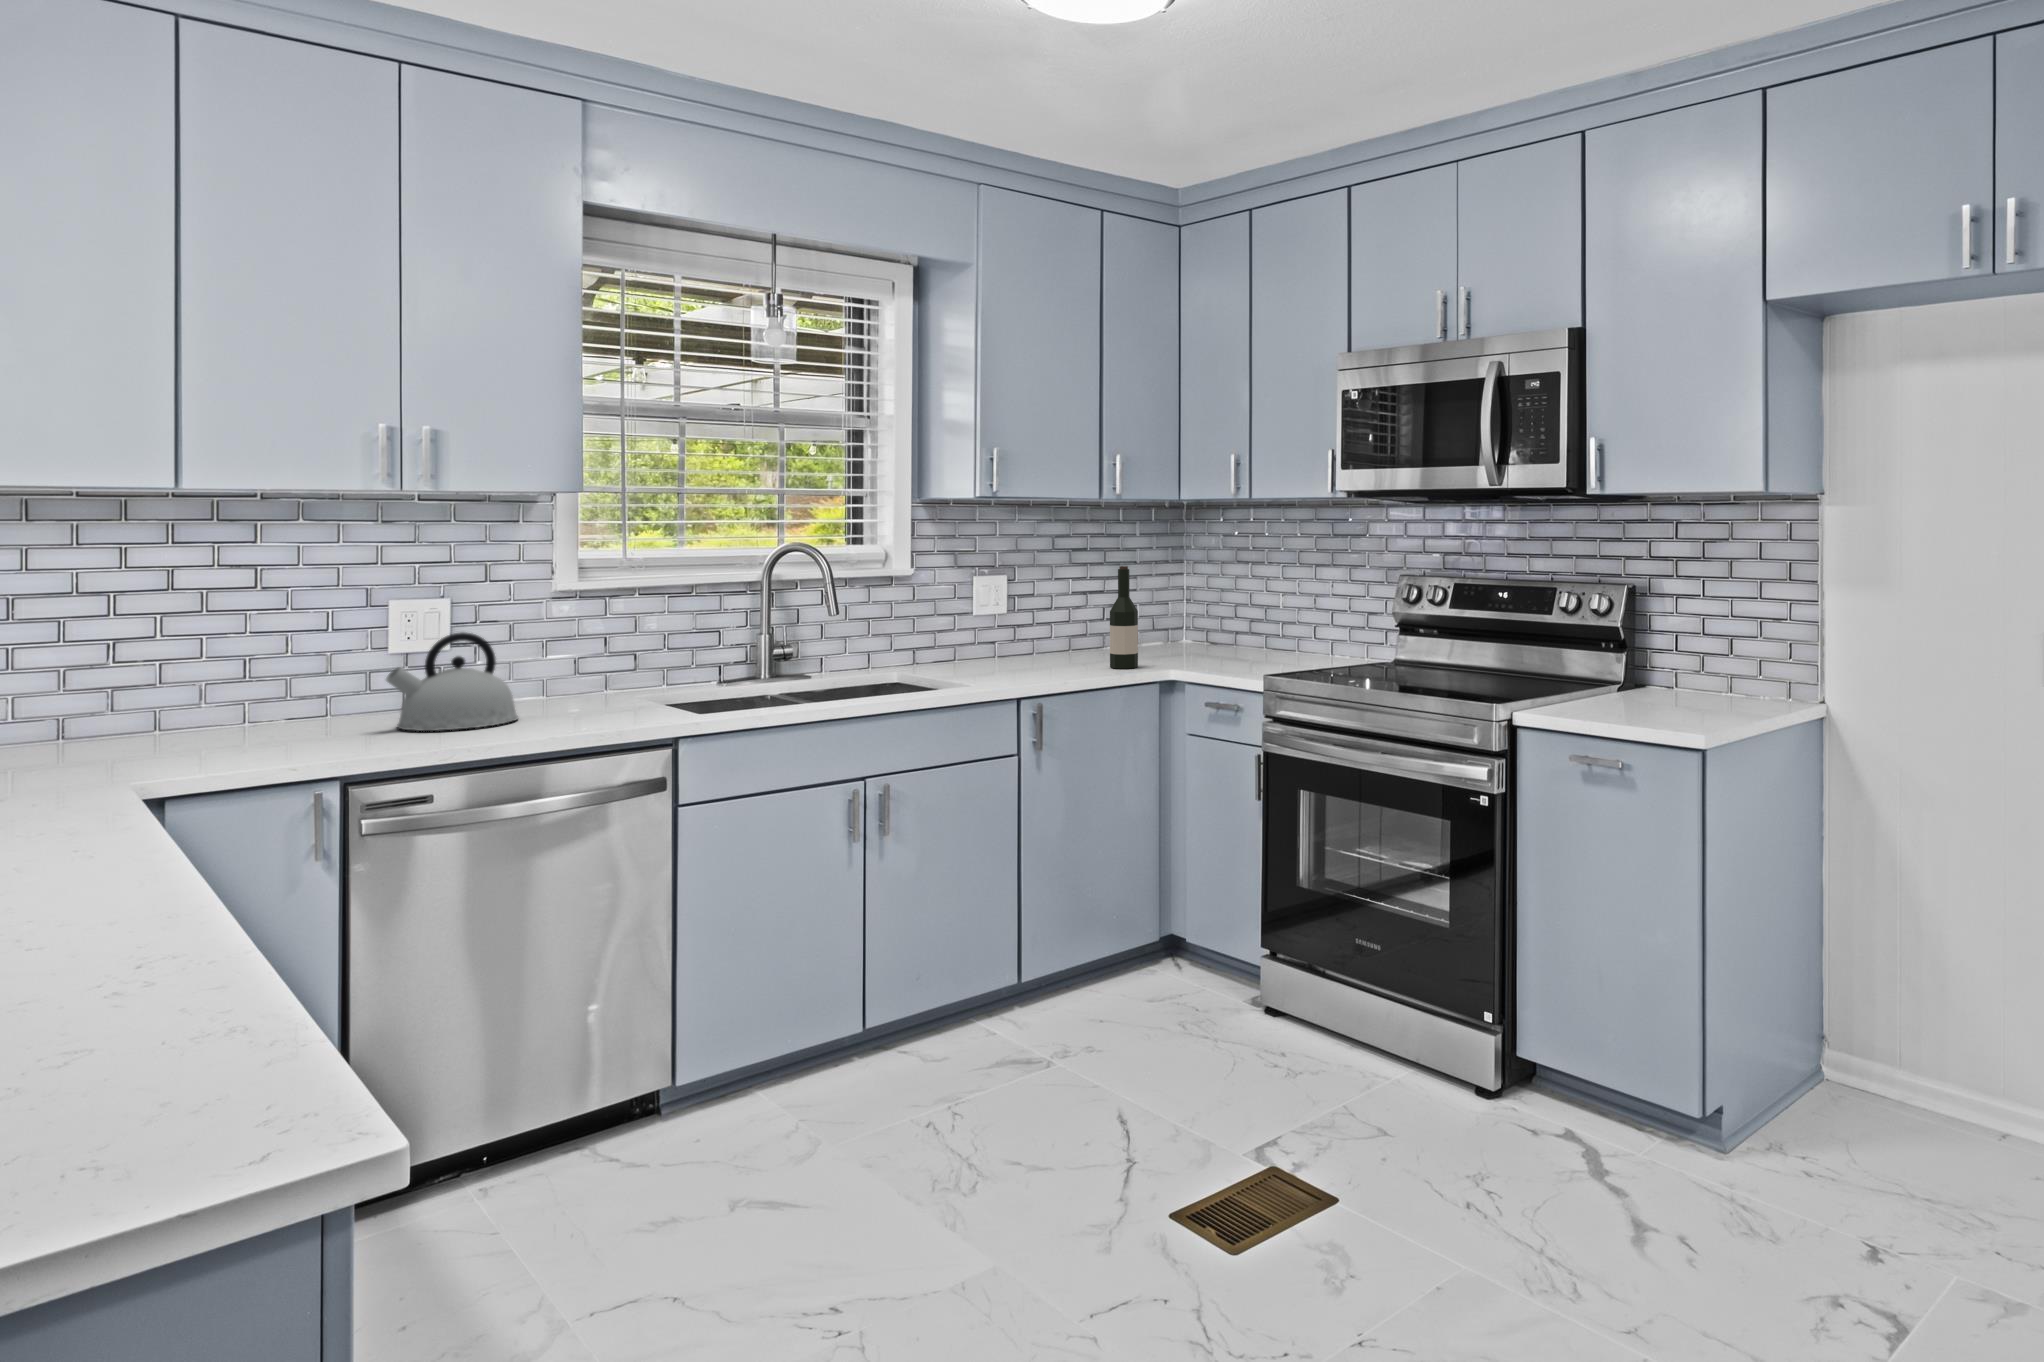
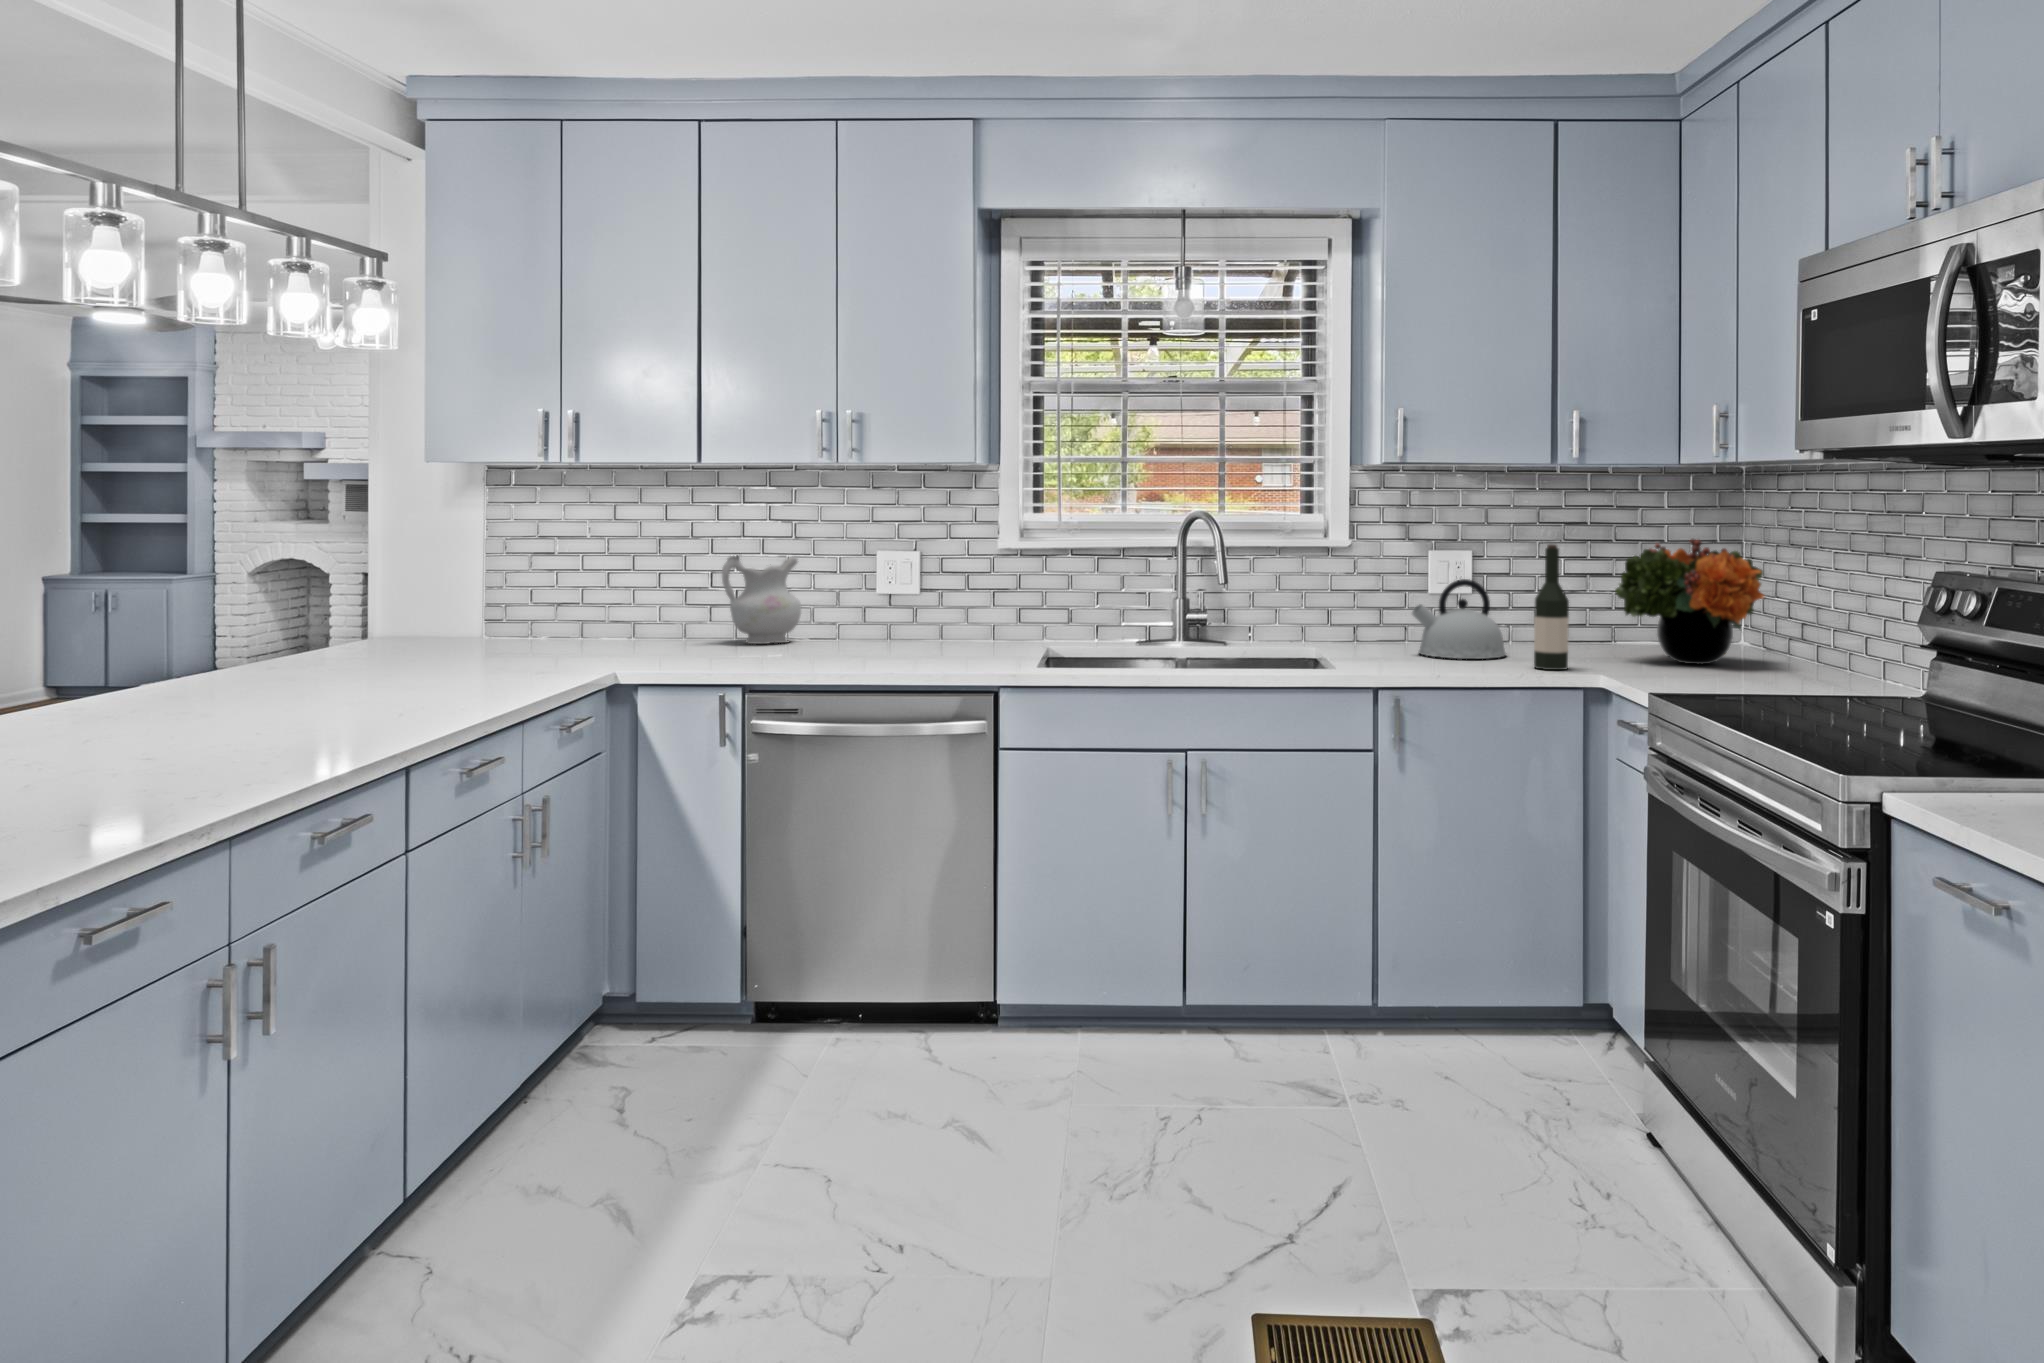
flower arrangement: none [1143,558,1251,655] -> present [1615,539,1764,664]
ceramic pitcher: none [157,613,276,731] -> present [722,556,802,644]
kettle: present [386,632,518,731] -> present [1412,579,1506,659]

